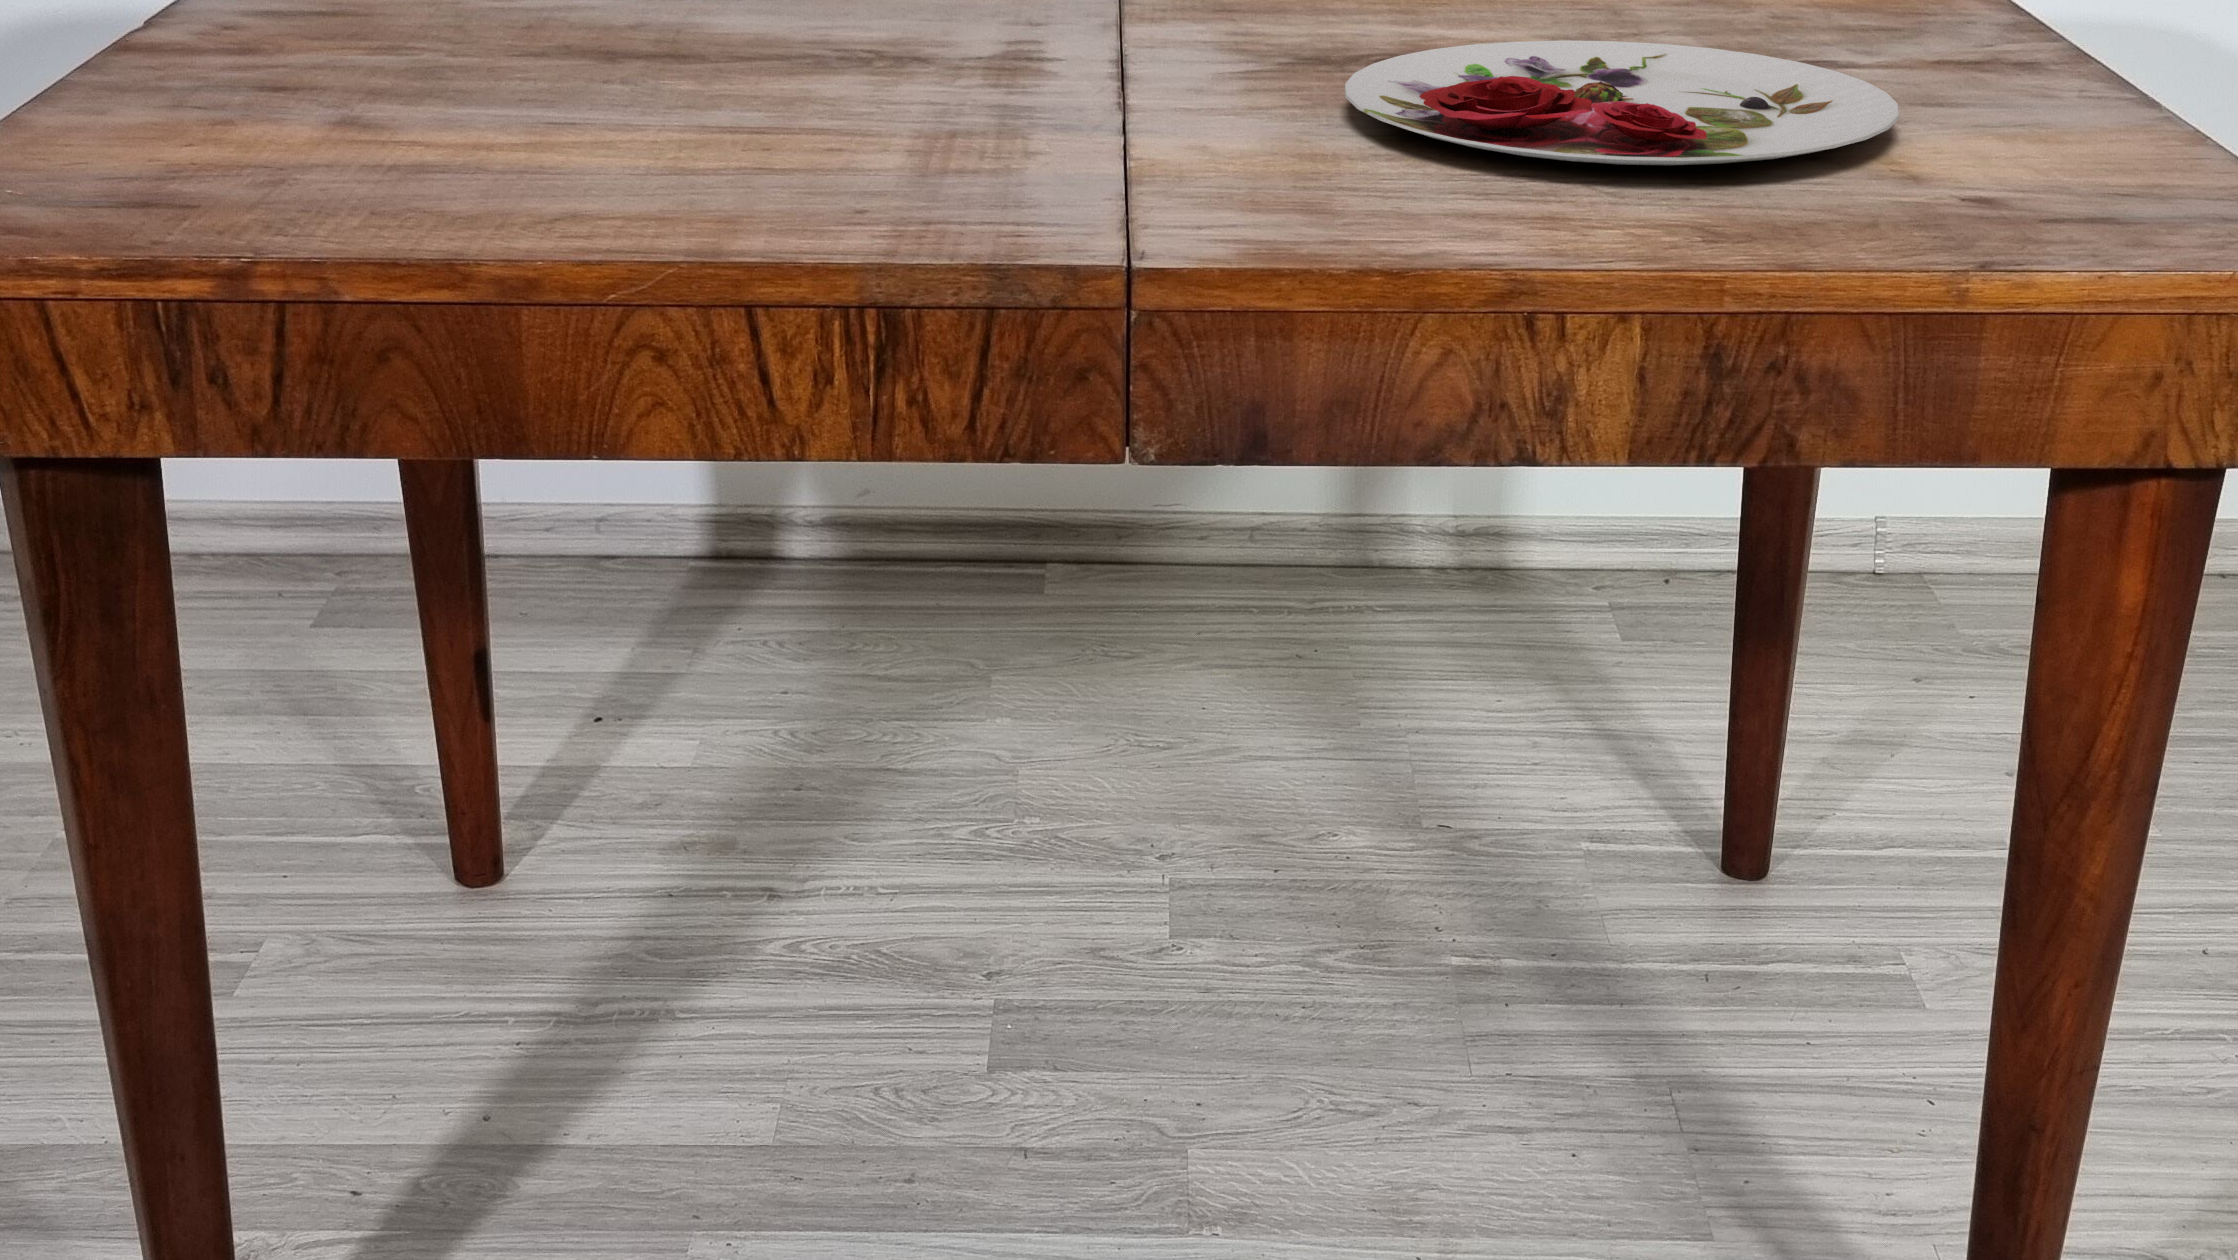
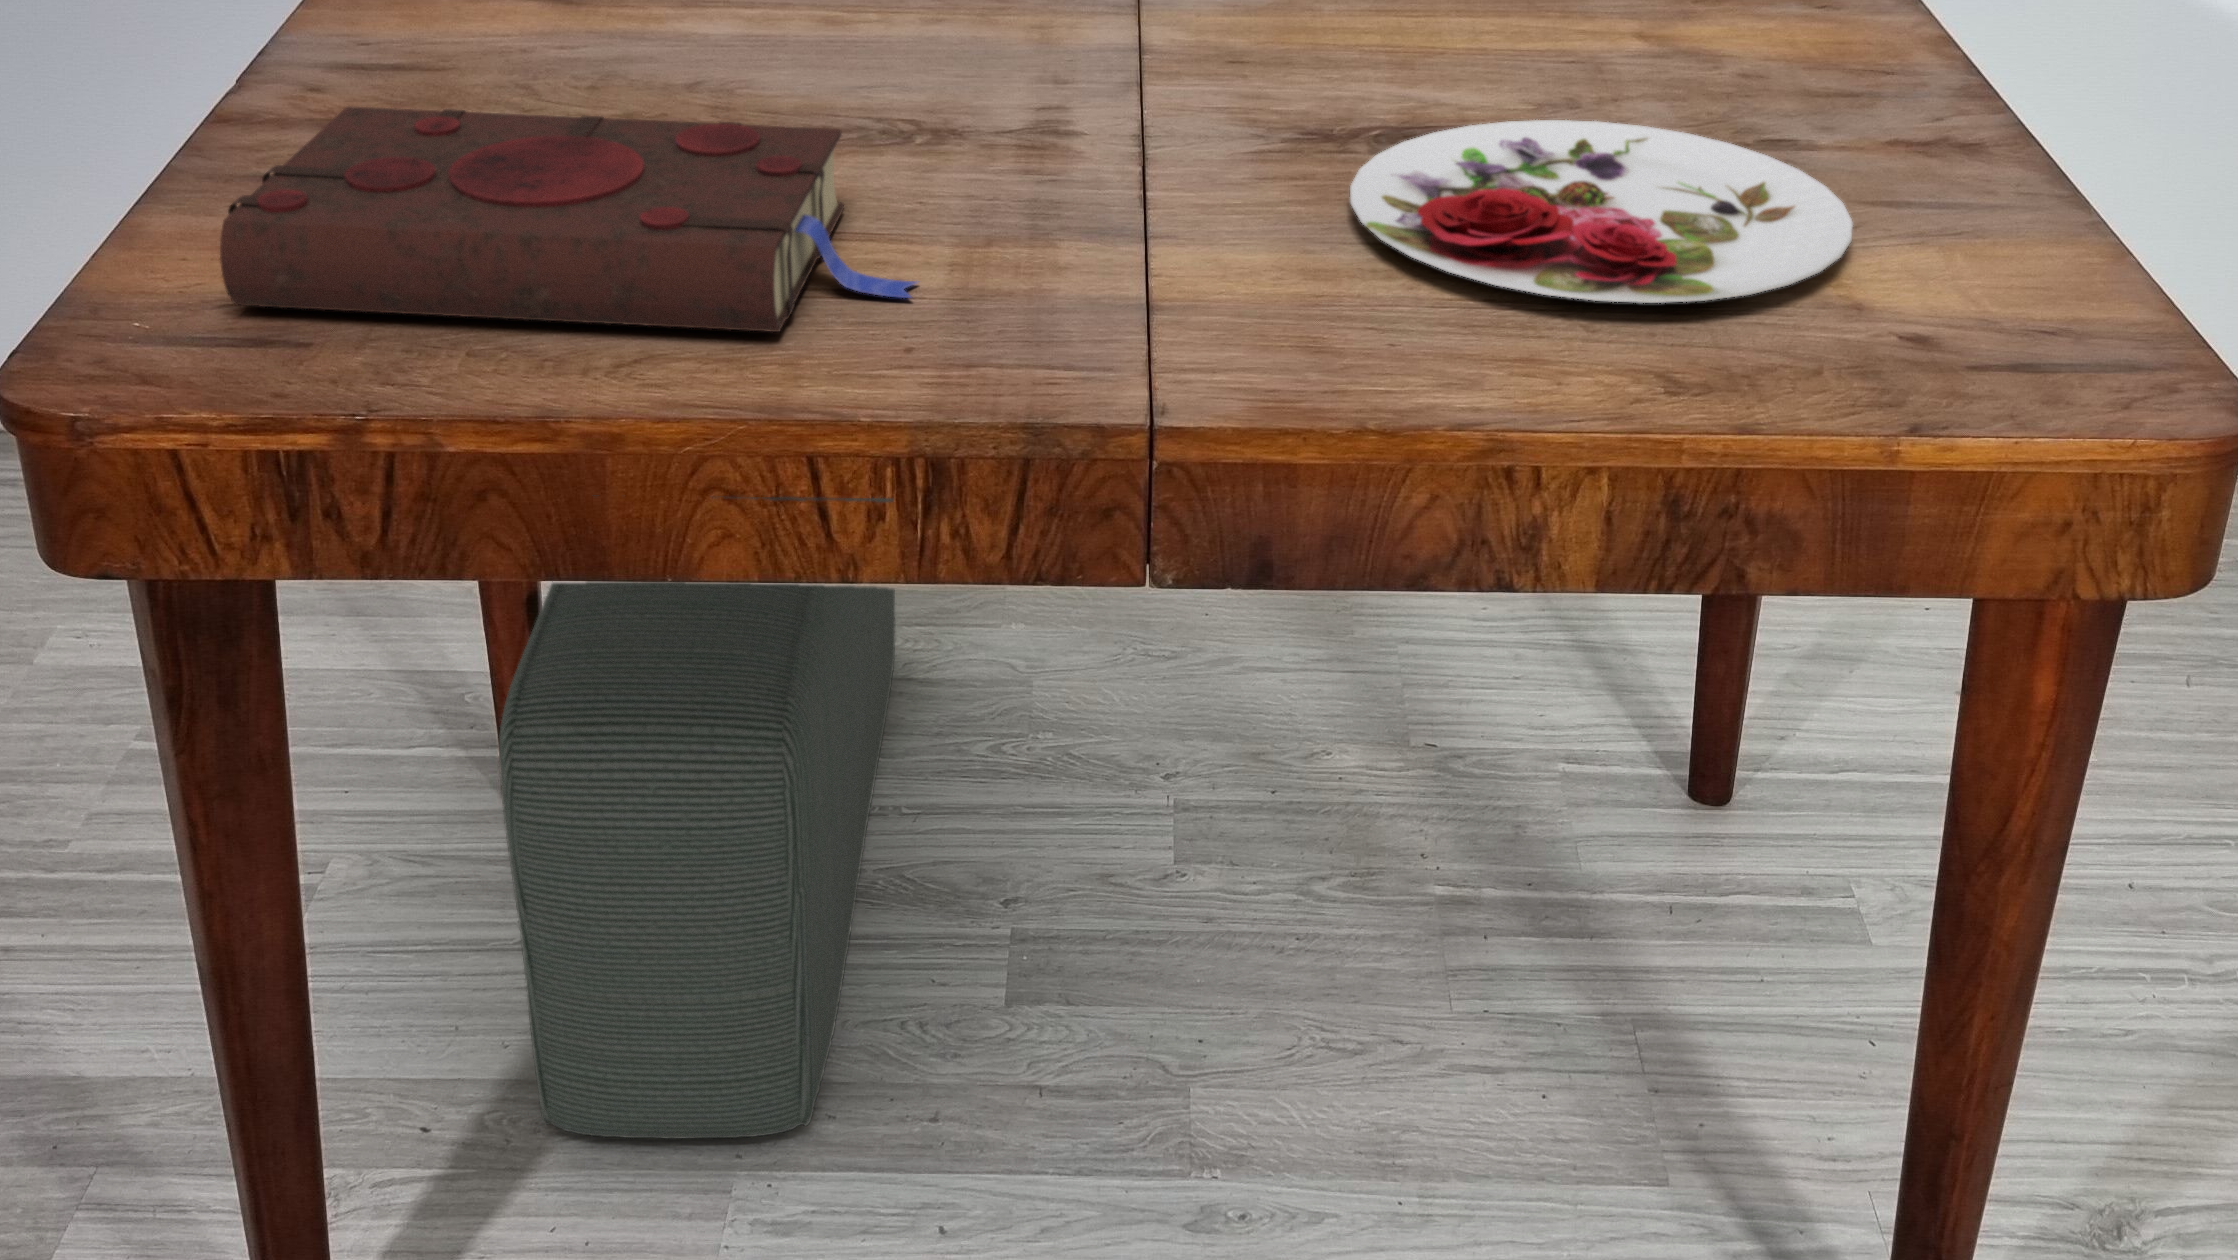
book: none [107,9,876,193] -> present [220,106,917,332]
pouf: none [430,377,863,1196] -> present [499,497,895,1138]

